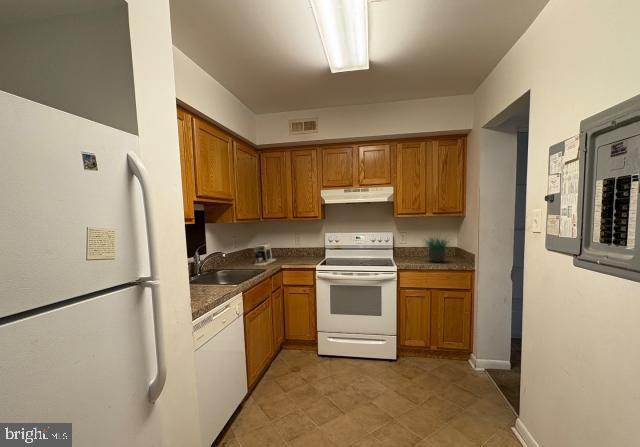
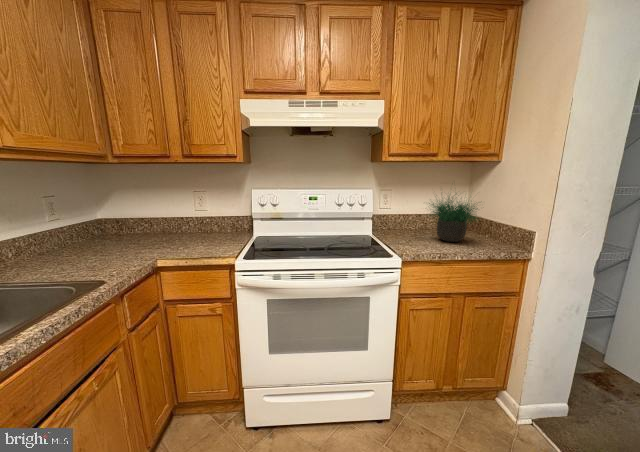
coffee maker: present [254,243,276,265] -> none [81,211,154,266]

